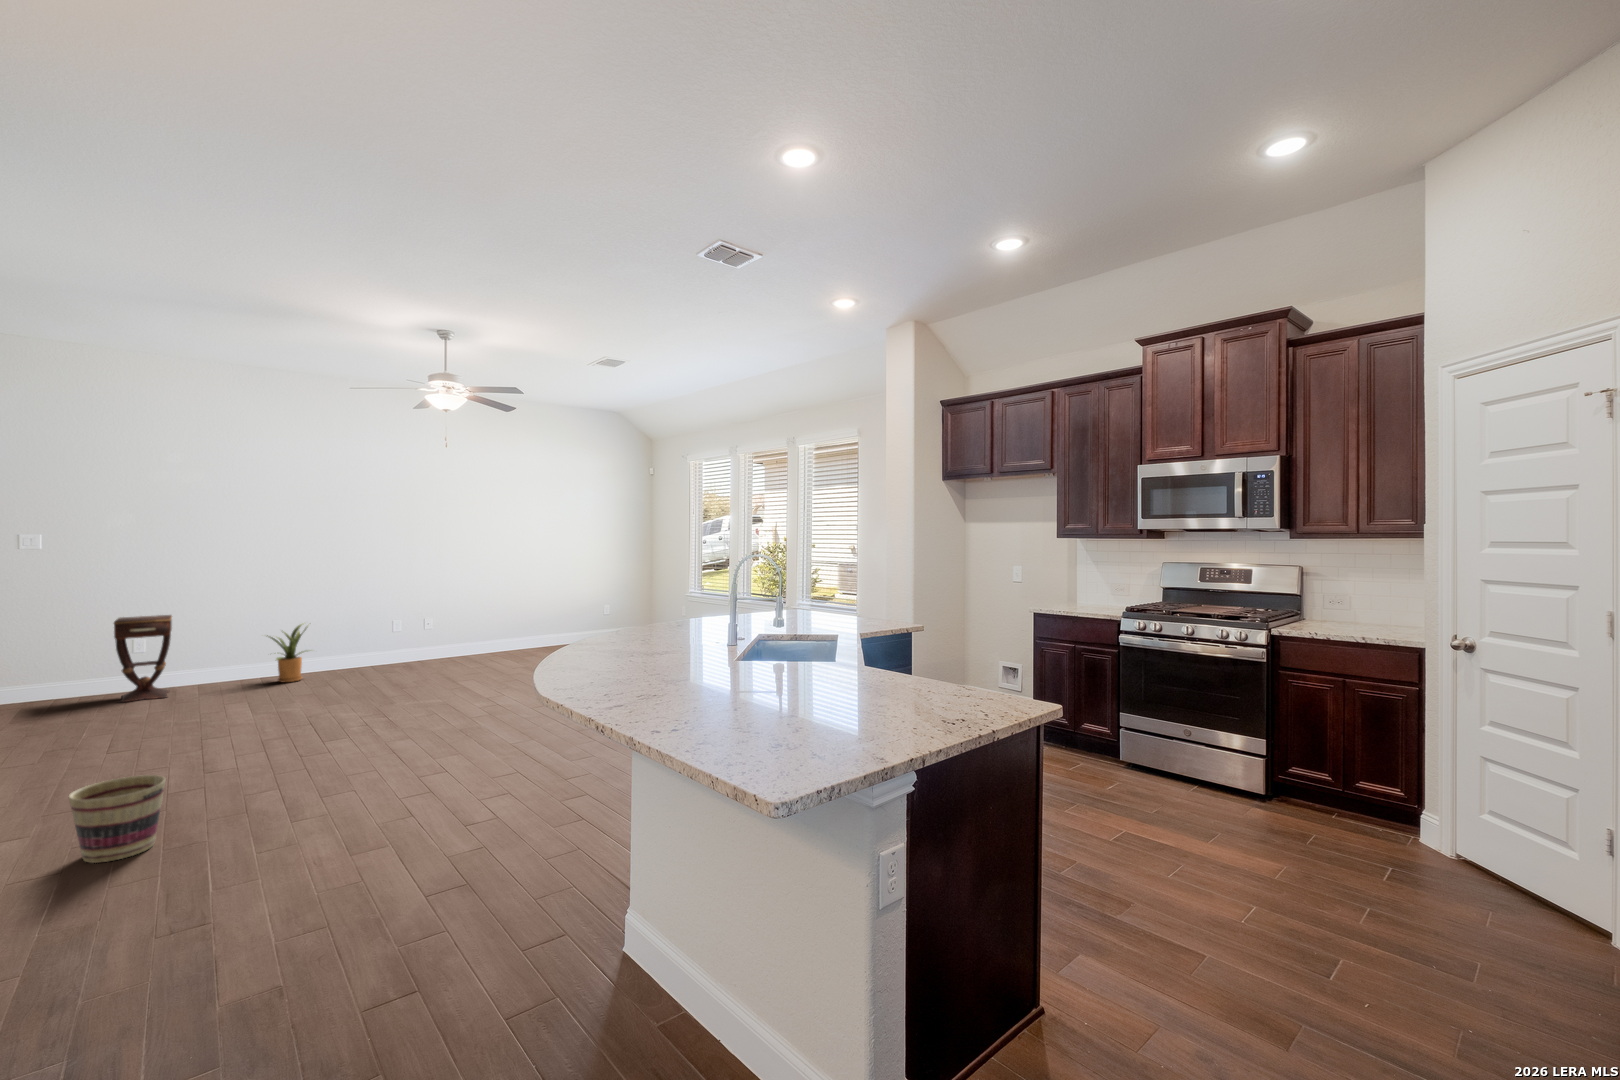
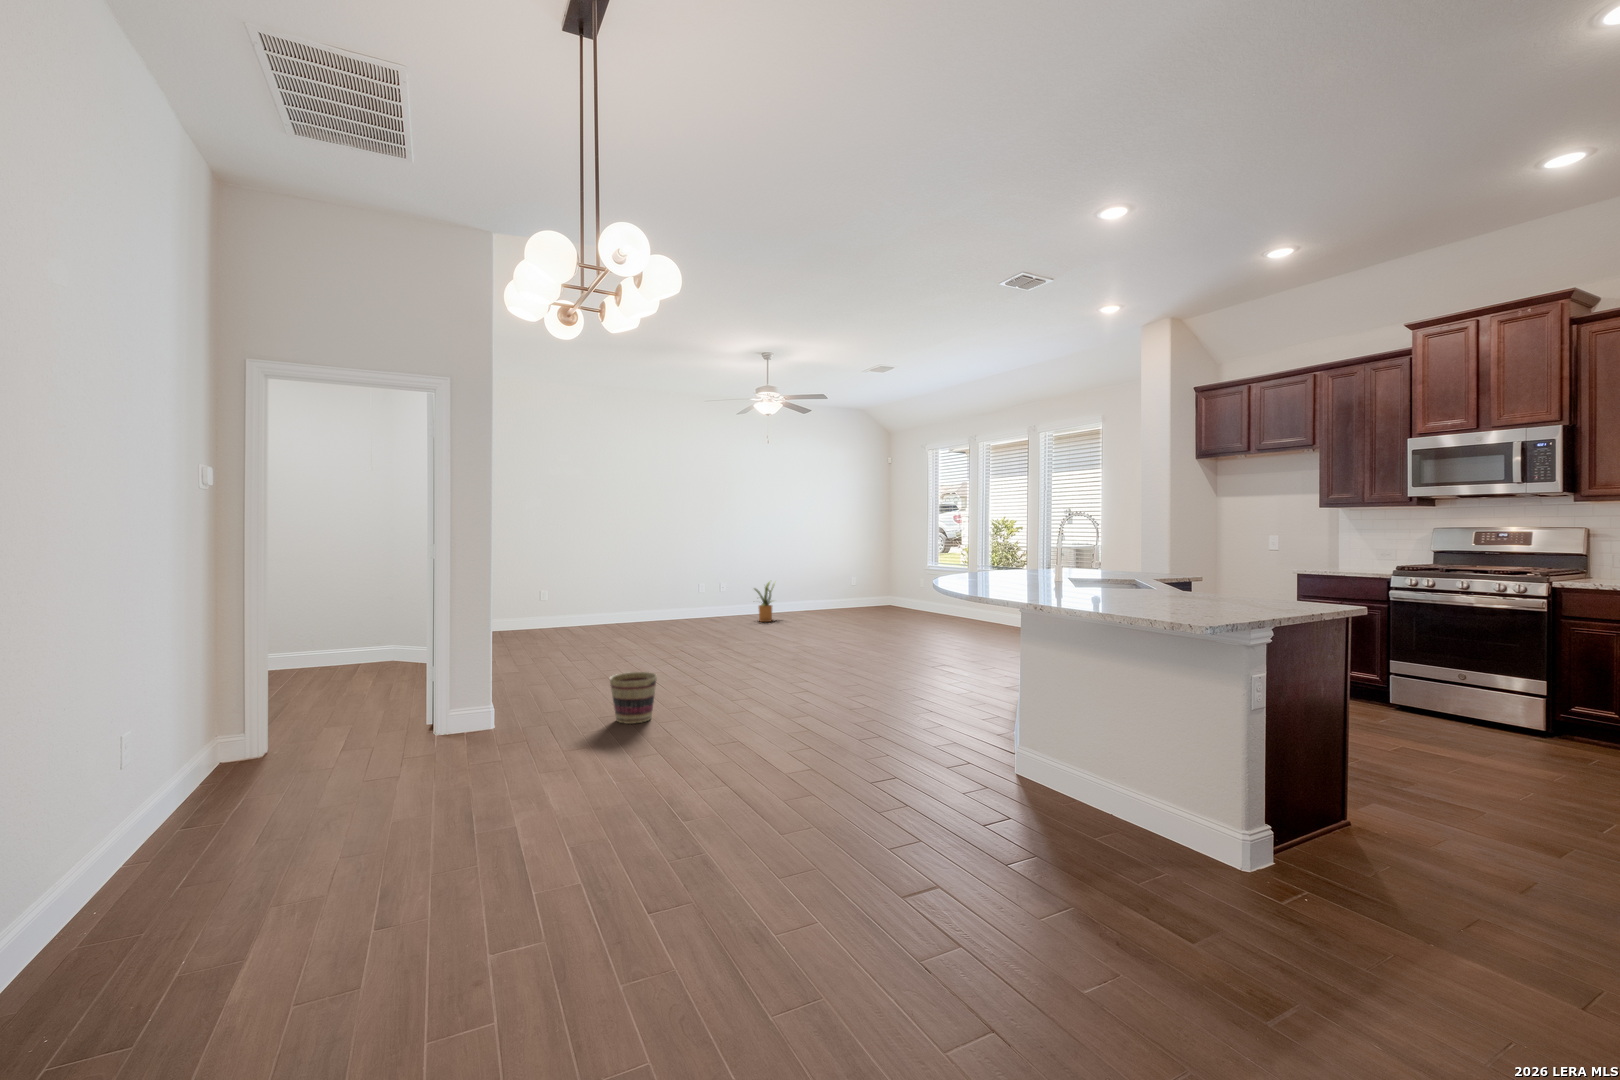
side table: present [114,615,172,703] -> none [521,580,557,643]
house plant: present [267,624,307,682] -> present [755,582,774,622]

